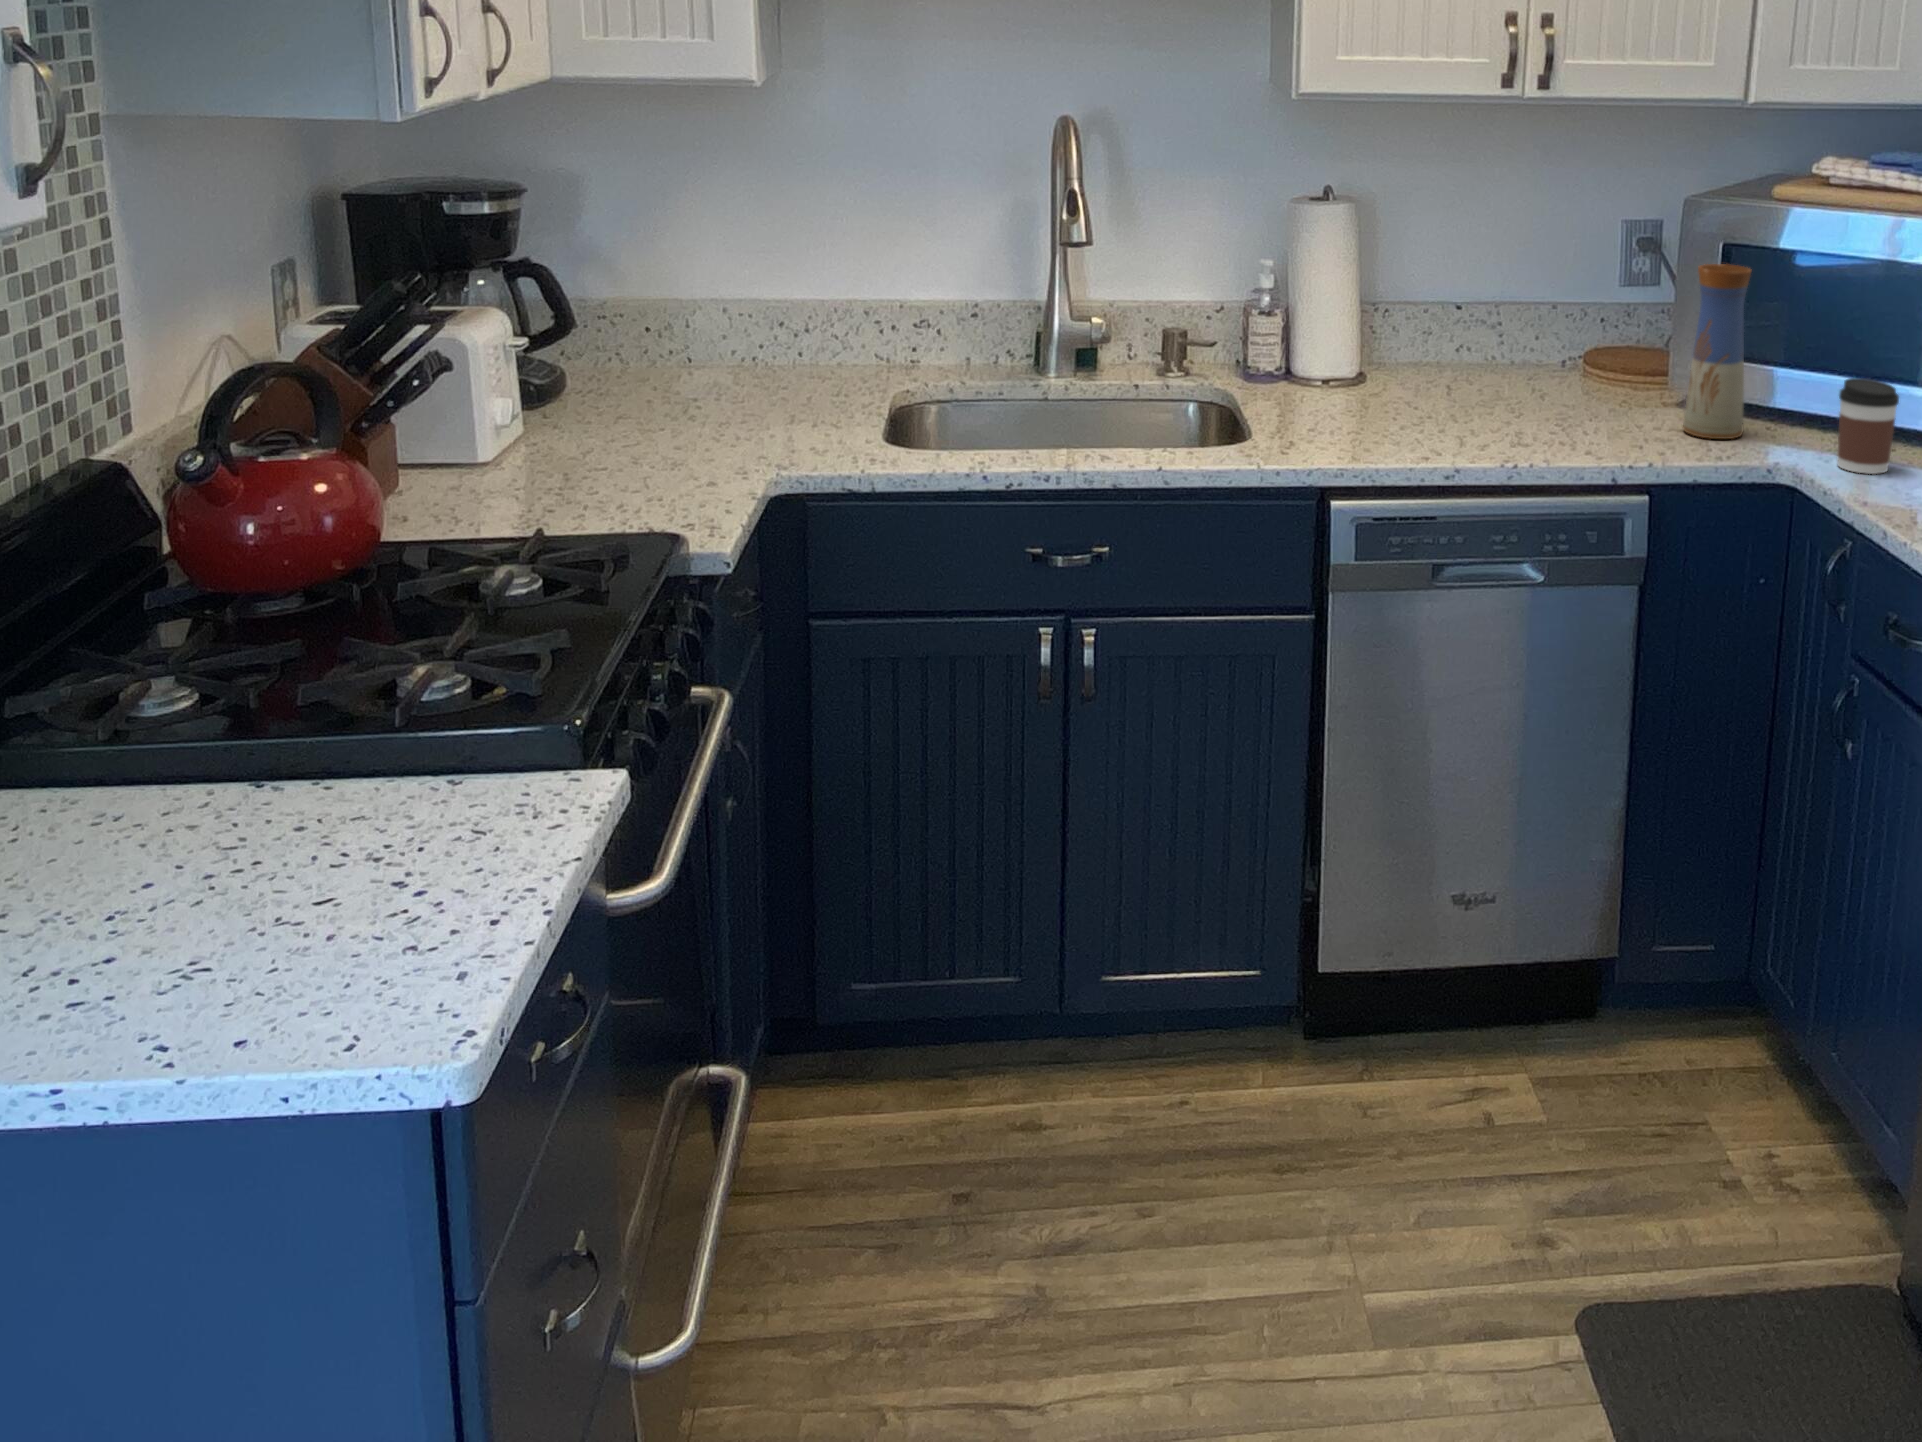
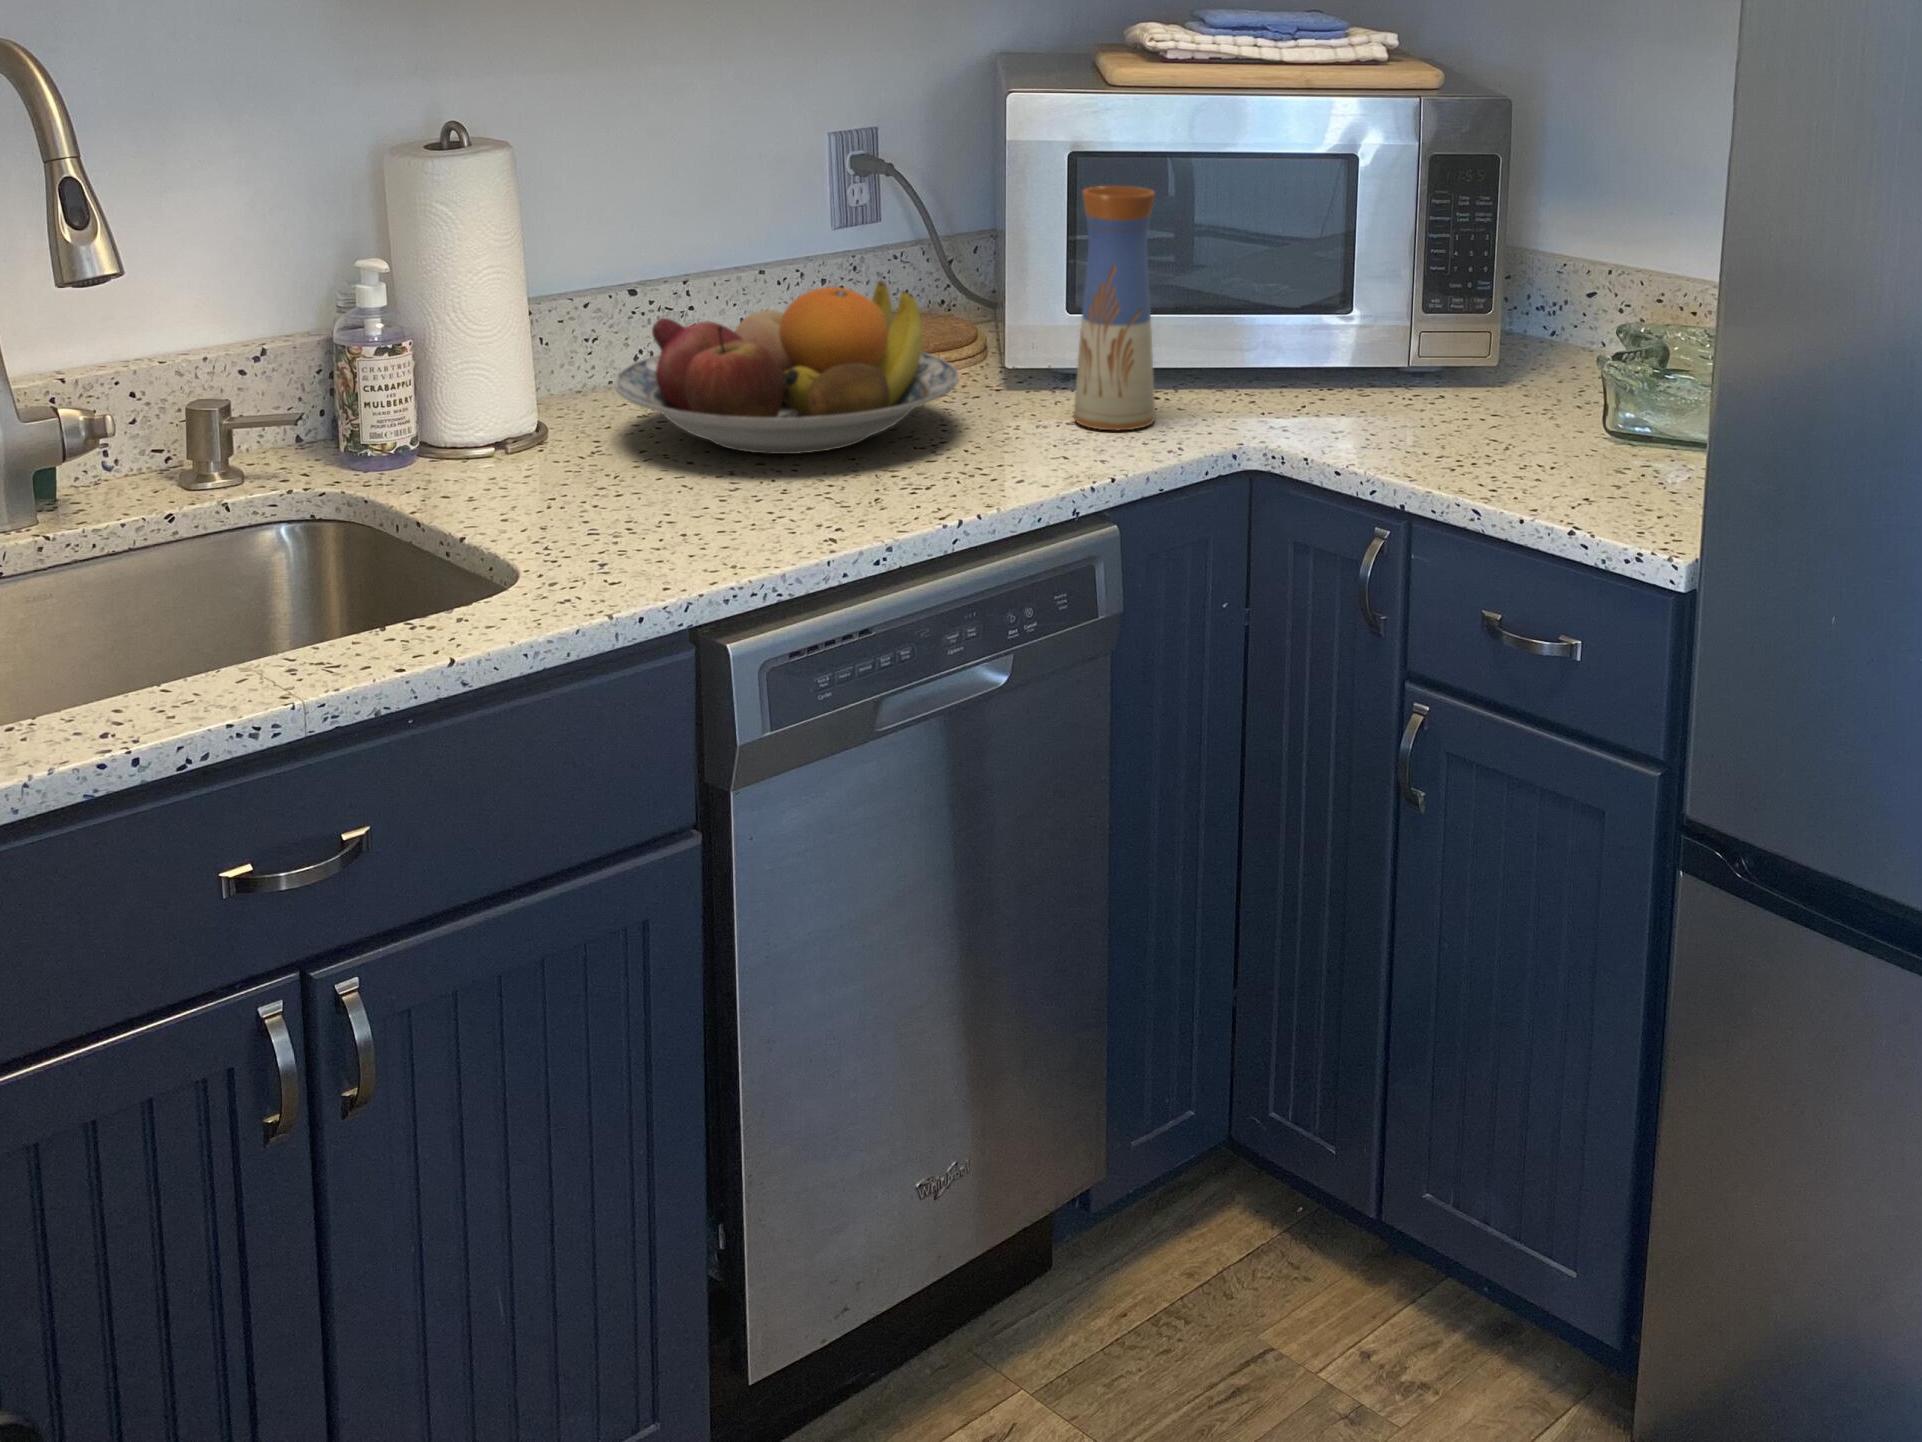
fruit bowl: none [1387,312,1610,417] -> present [614,281,959,454]
coffee cup: present [1838,378,1899,474] -> none [1307,317,1382,441]

